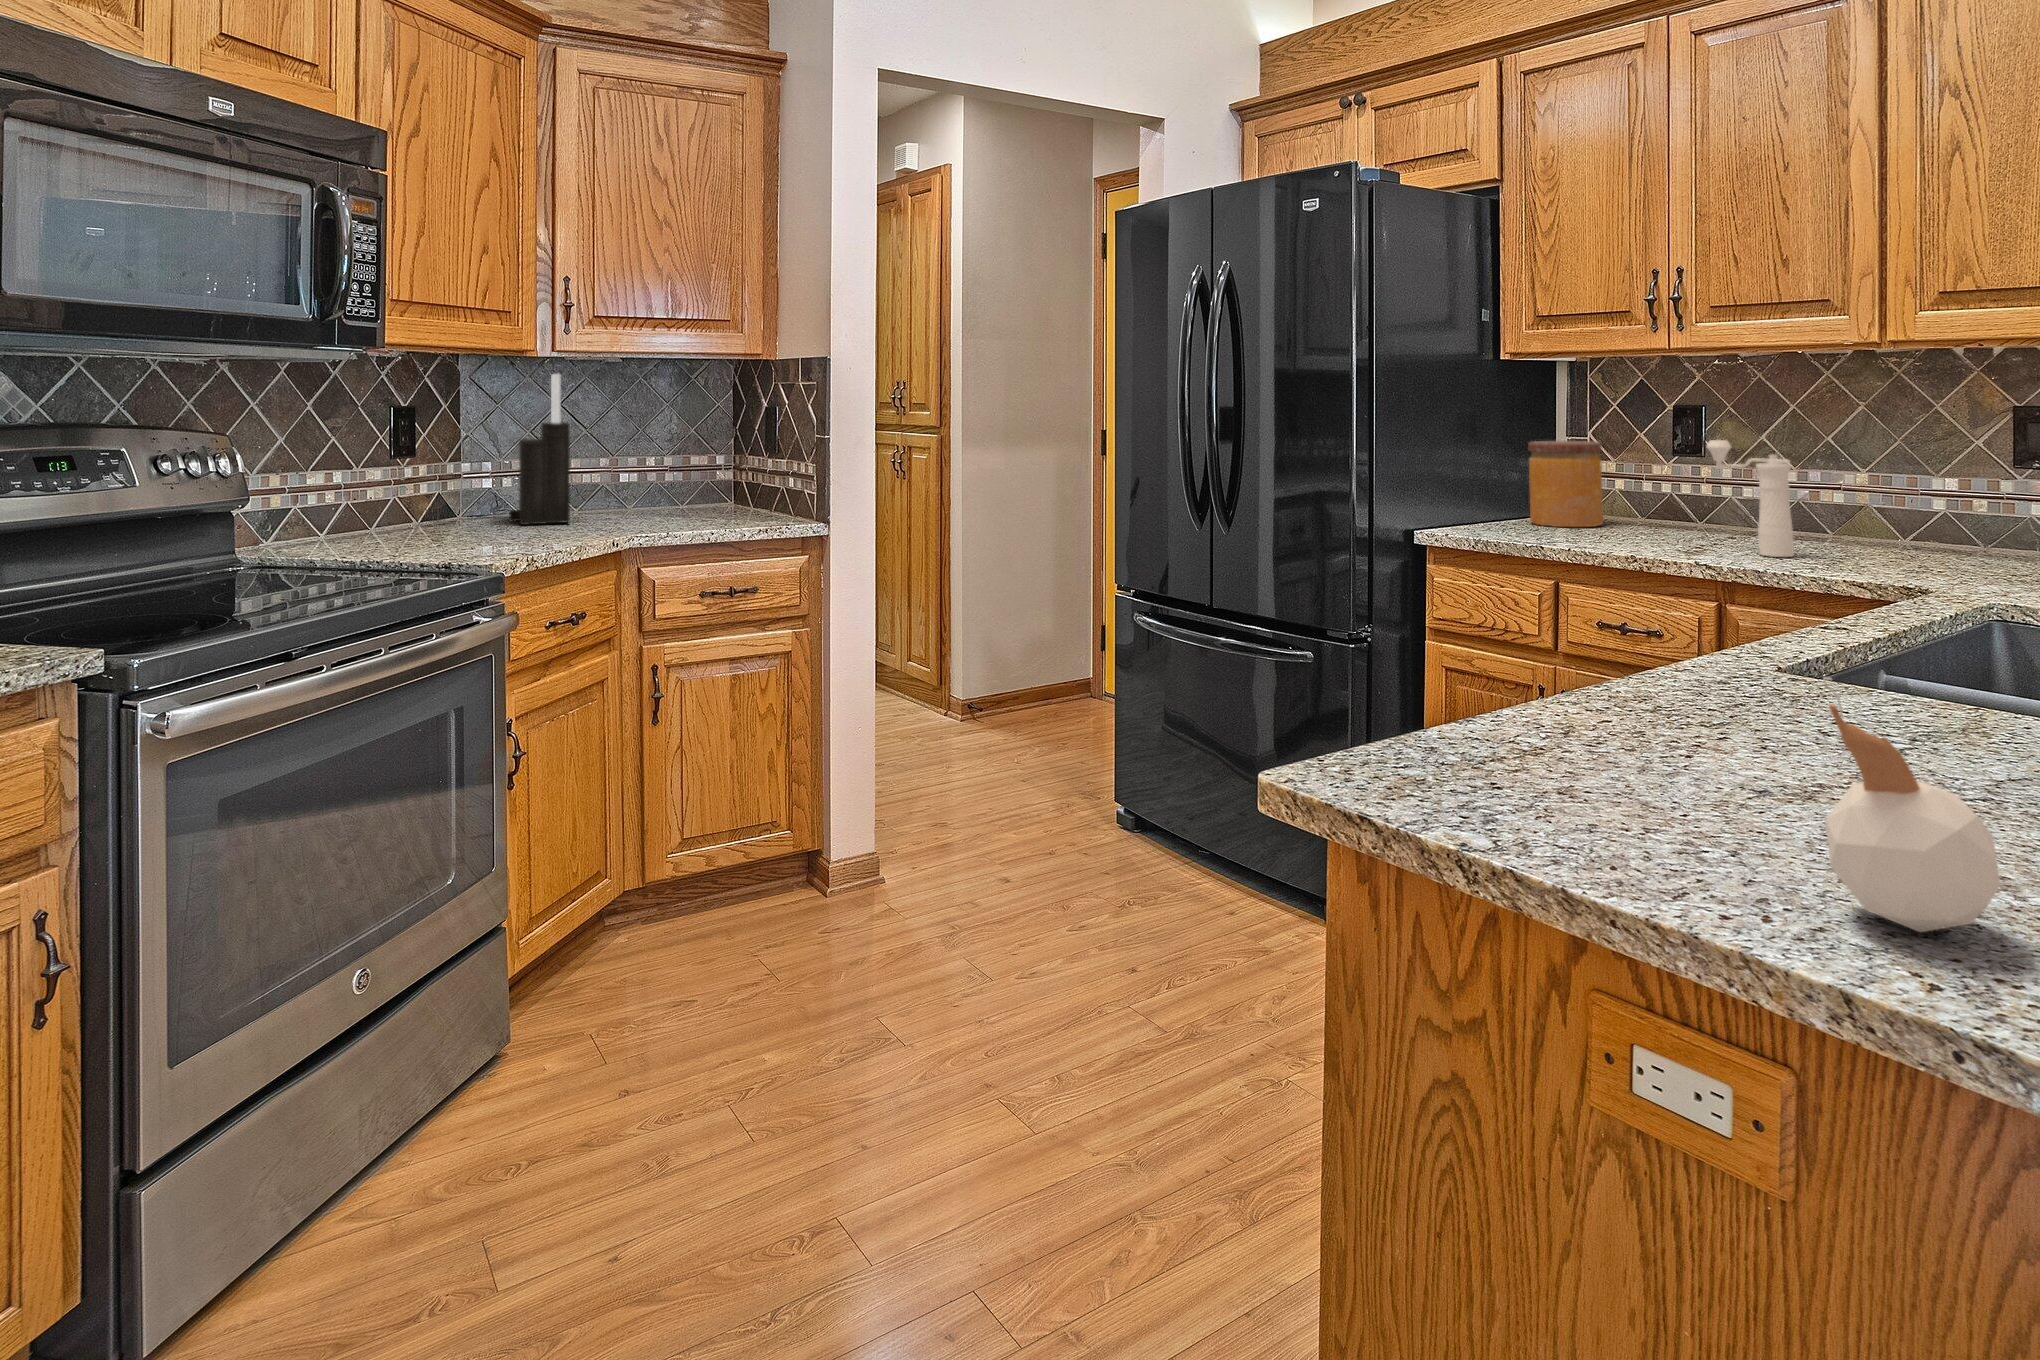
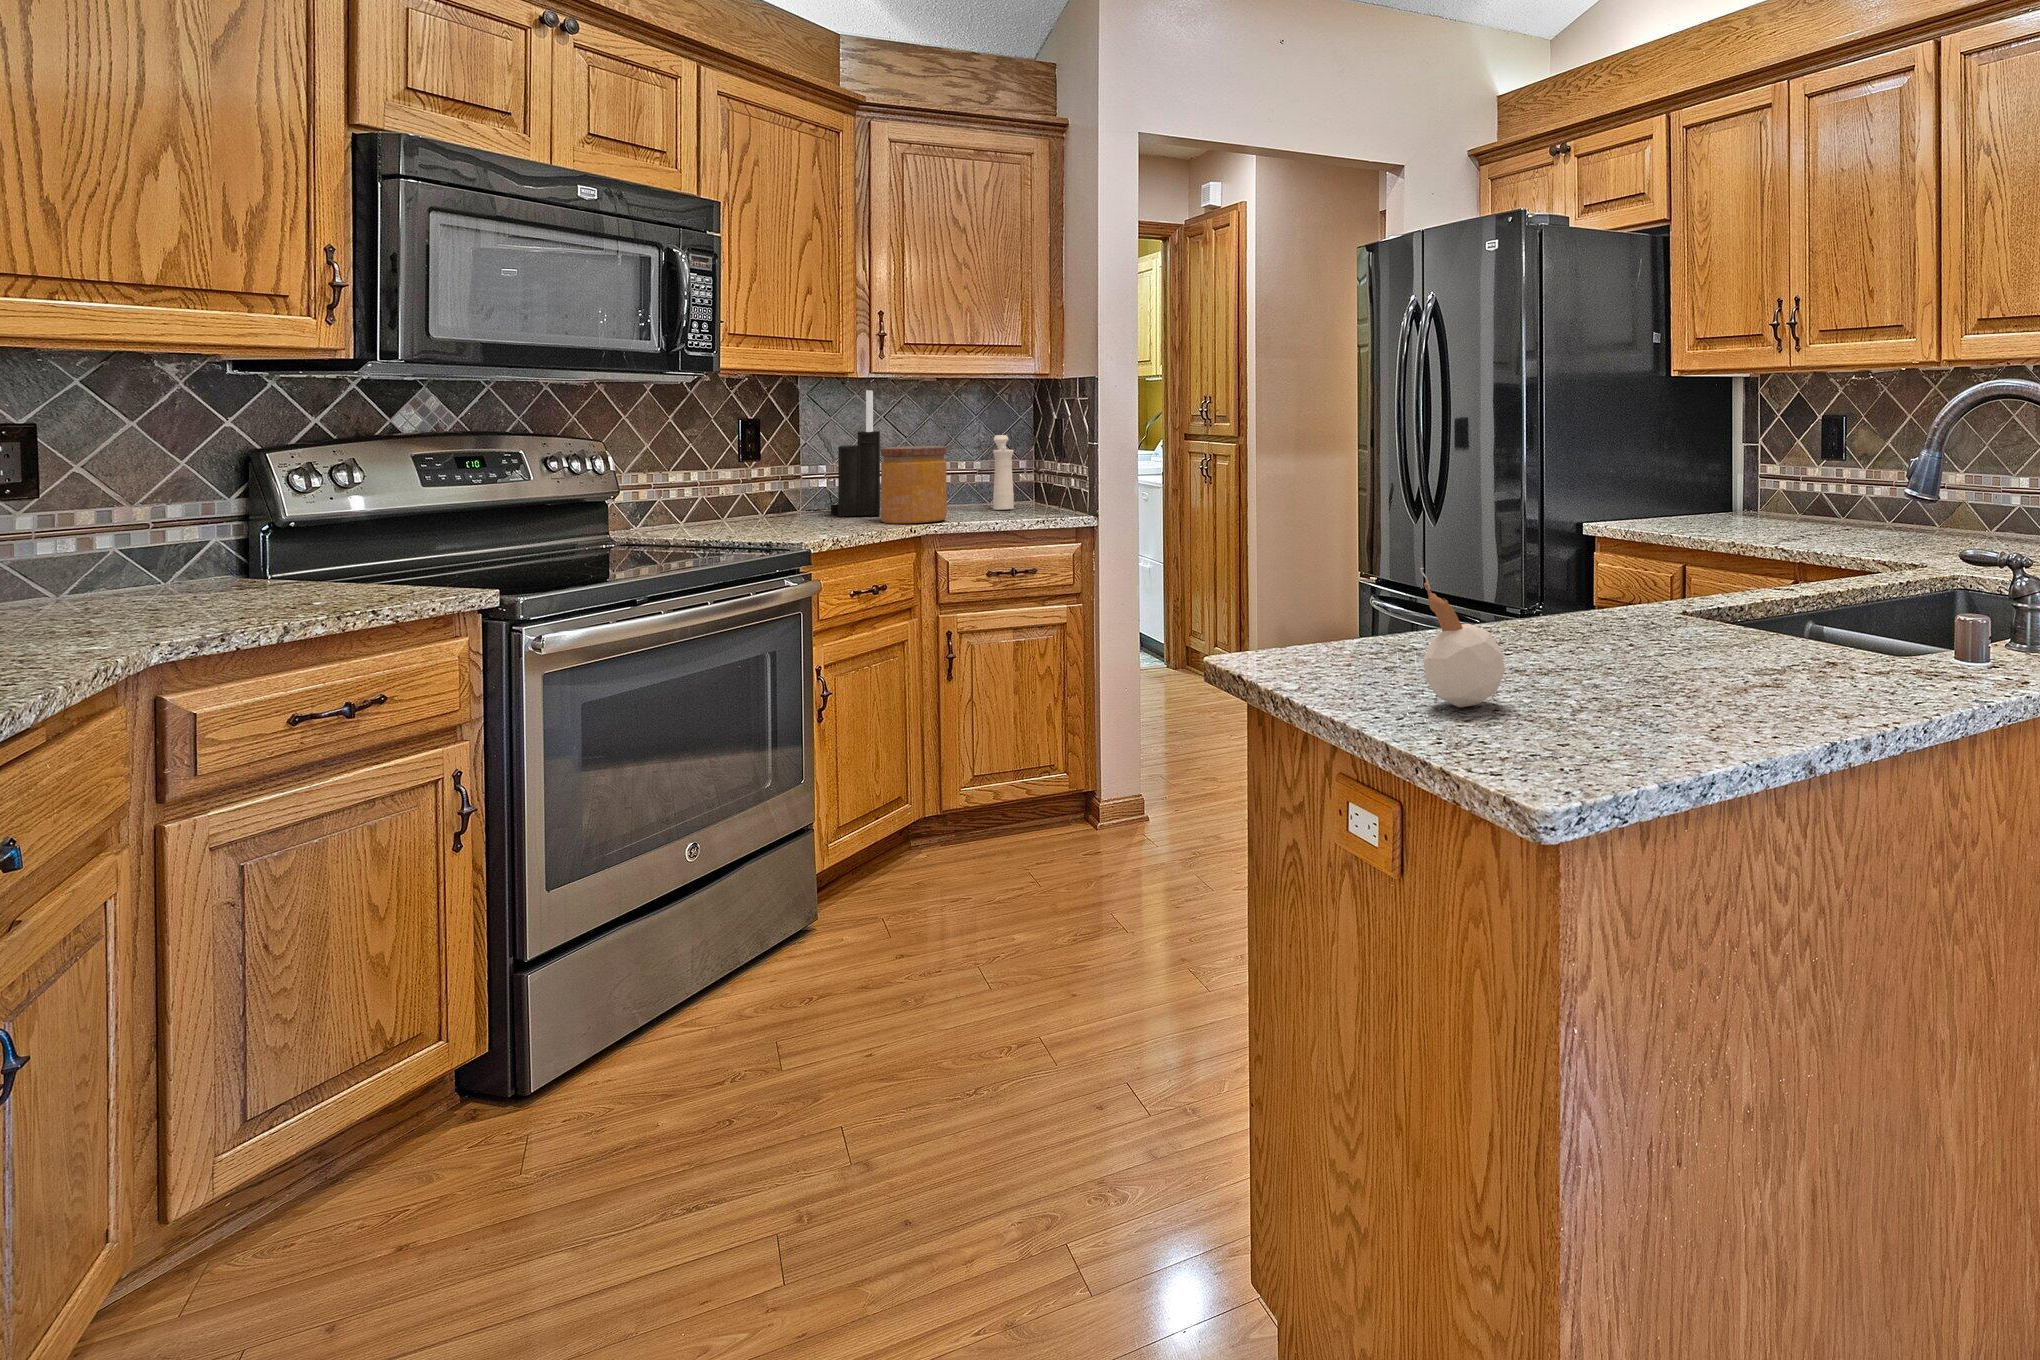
pepper mill: present [1706,440,1794,557] -> present [993,435,1014,510]
jar: present [1528,441,1603,527] -> present [881,446,947,523]

